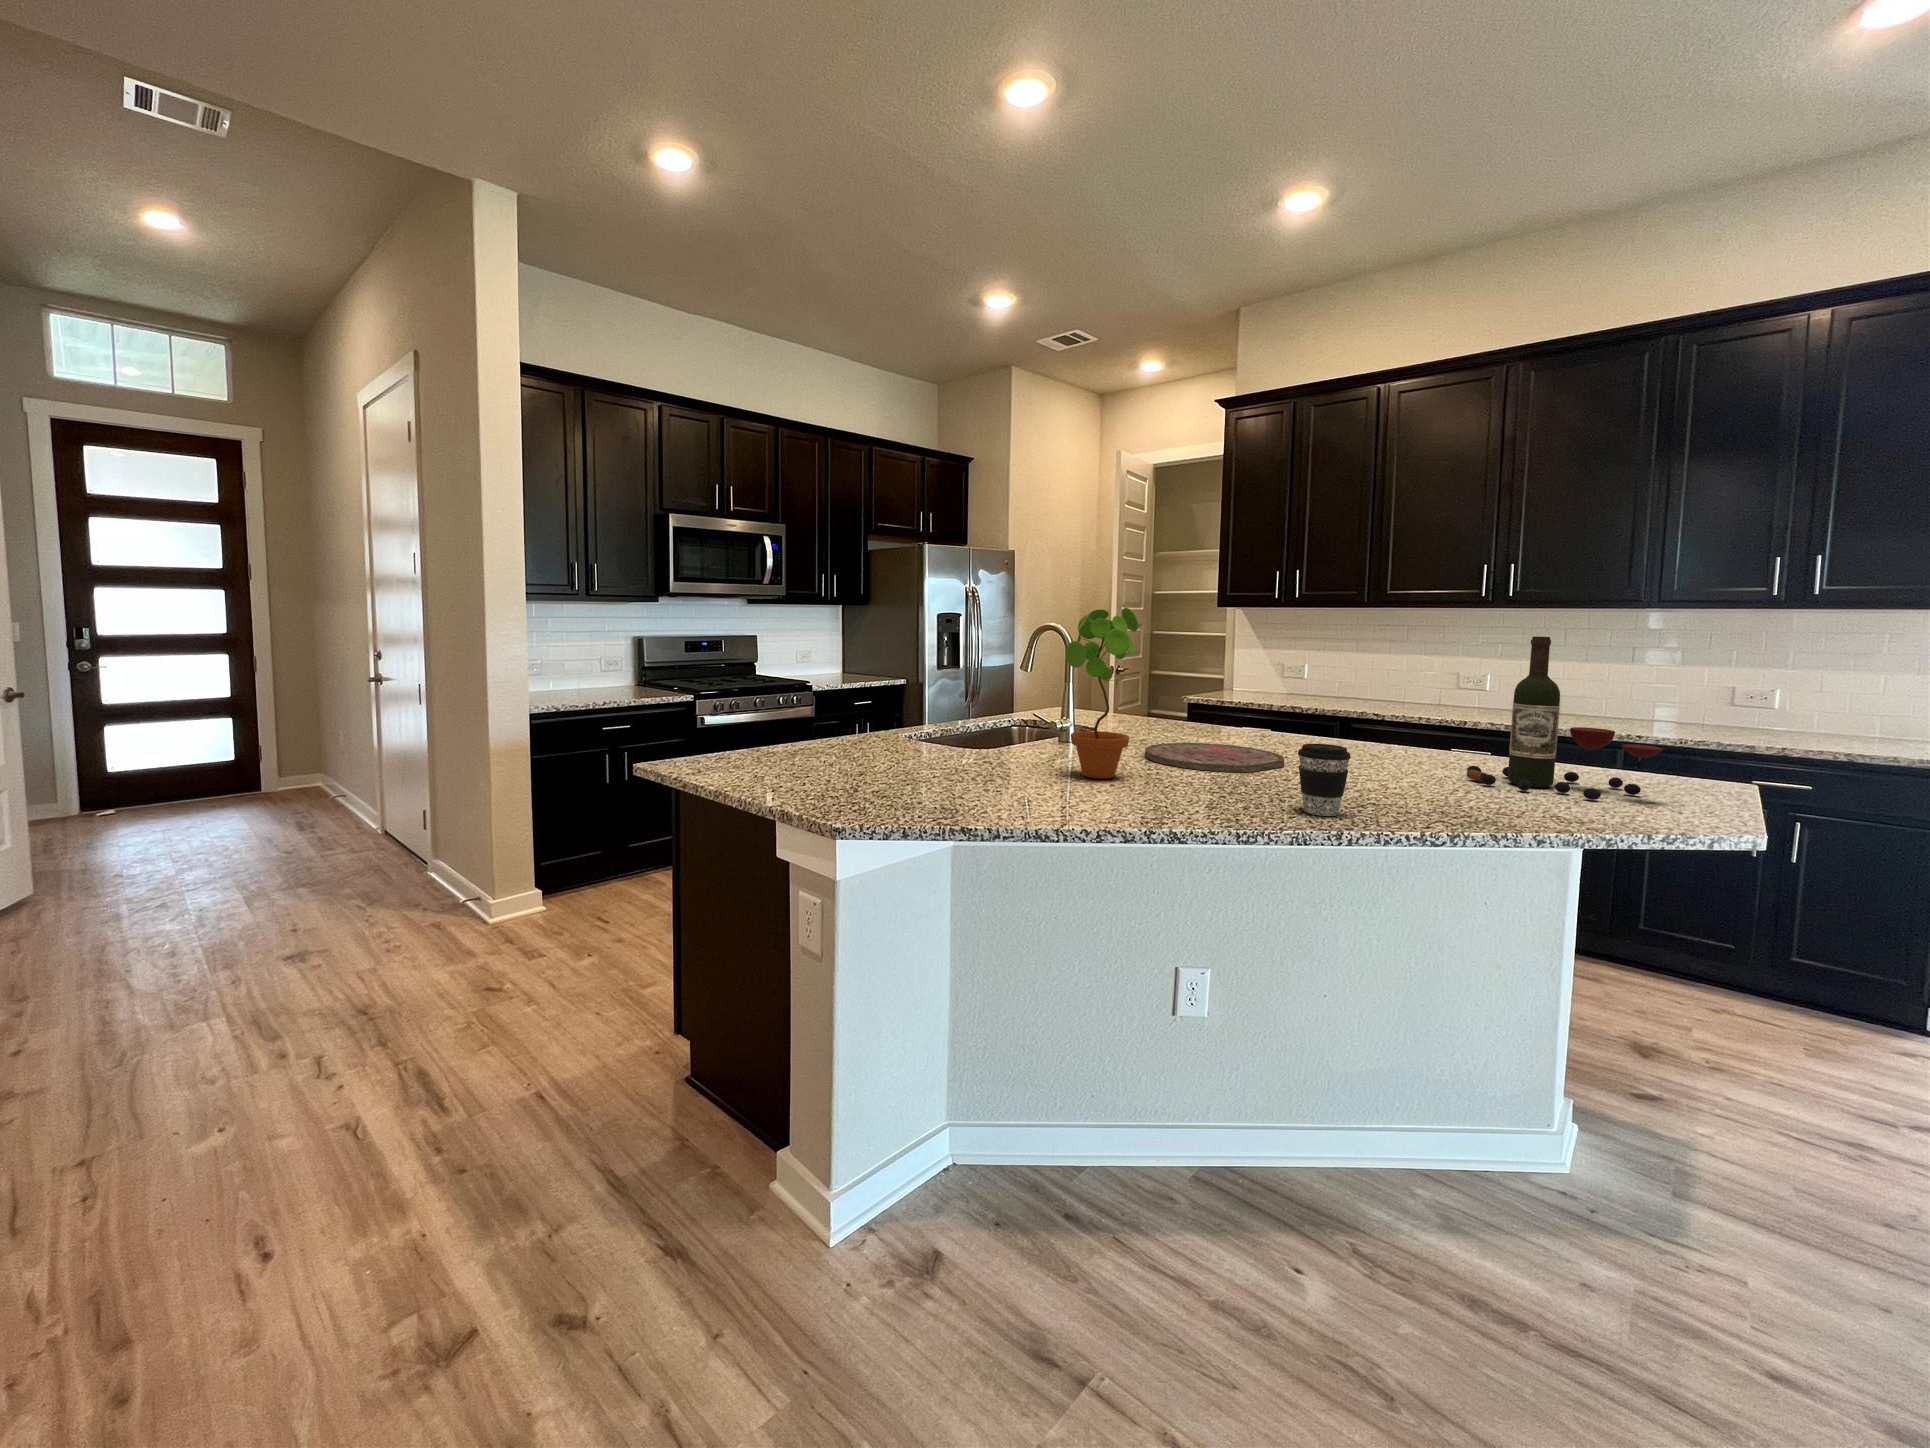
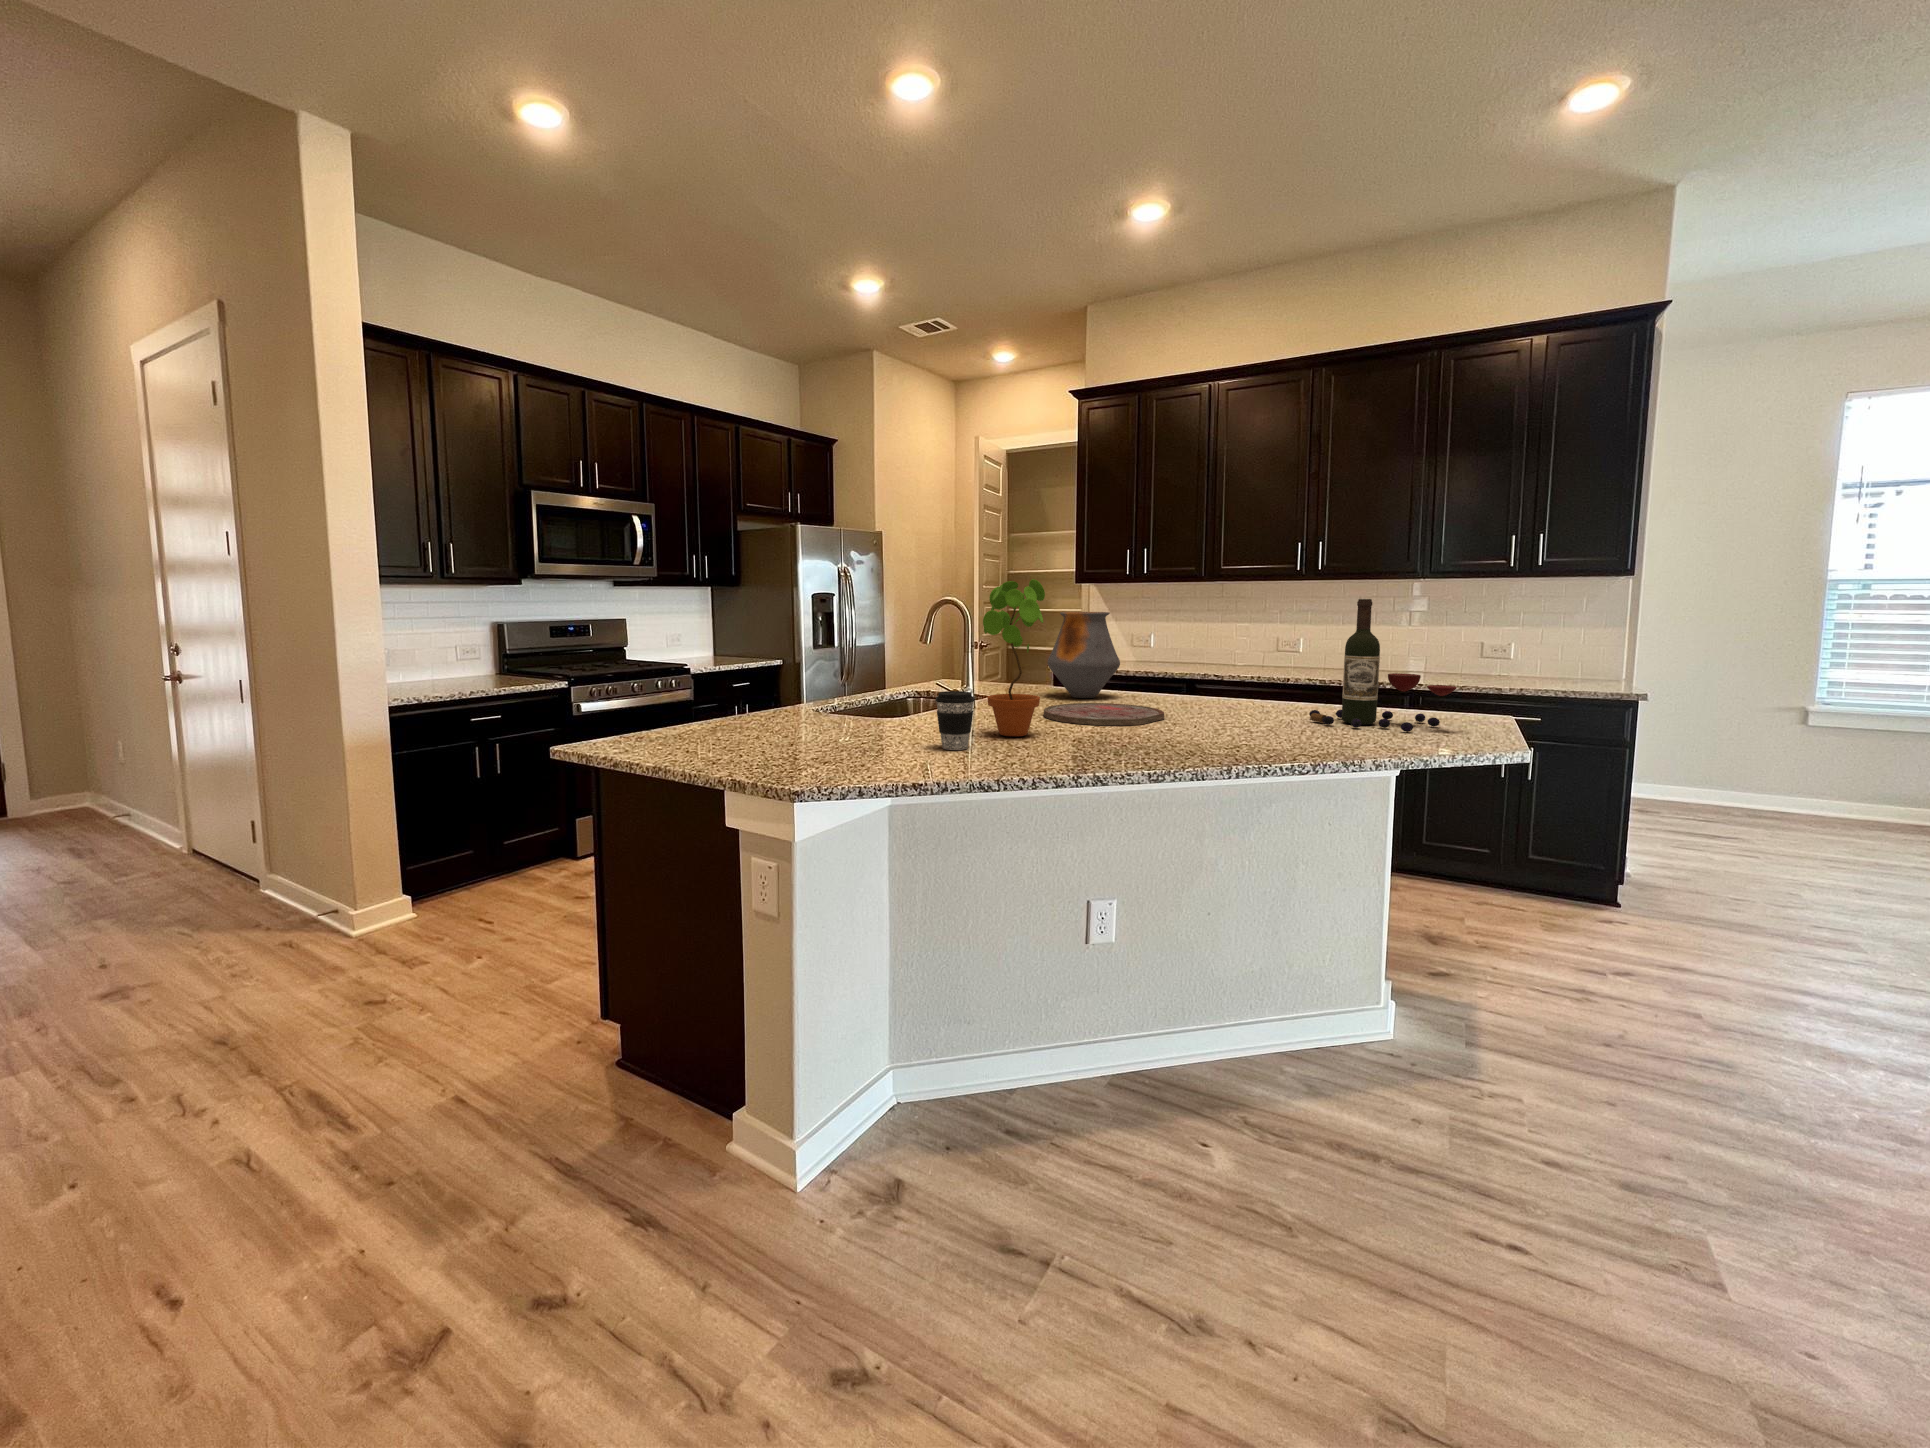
vase: none [1162,641,1245,737] -> present [1048,612,1120,698]
coffee cup: present [1298,744,1351,816] -> present [935,691,975,750]

